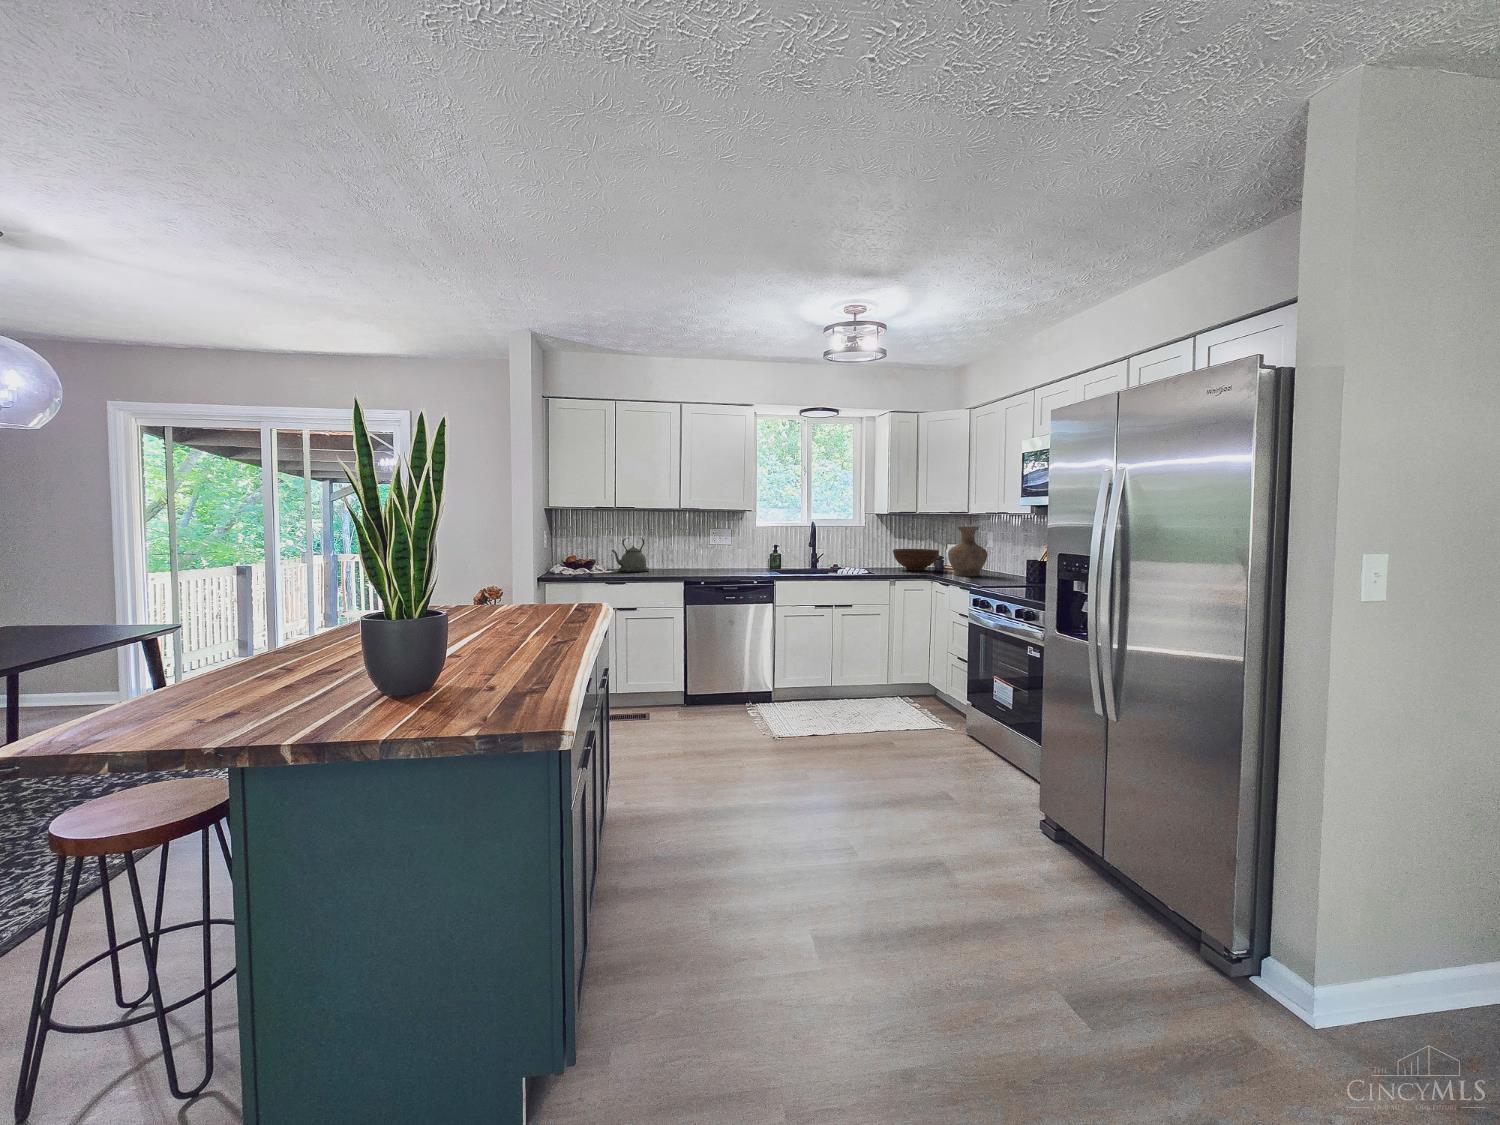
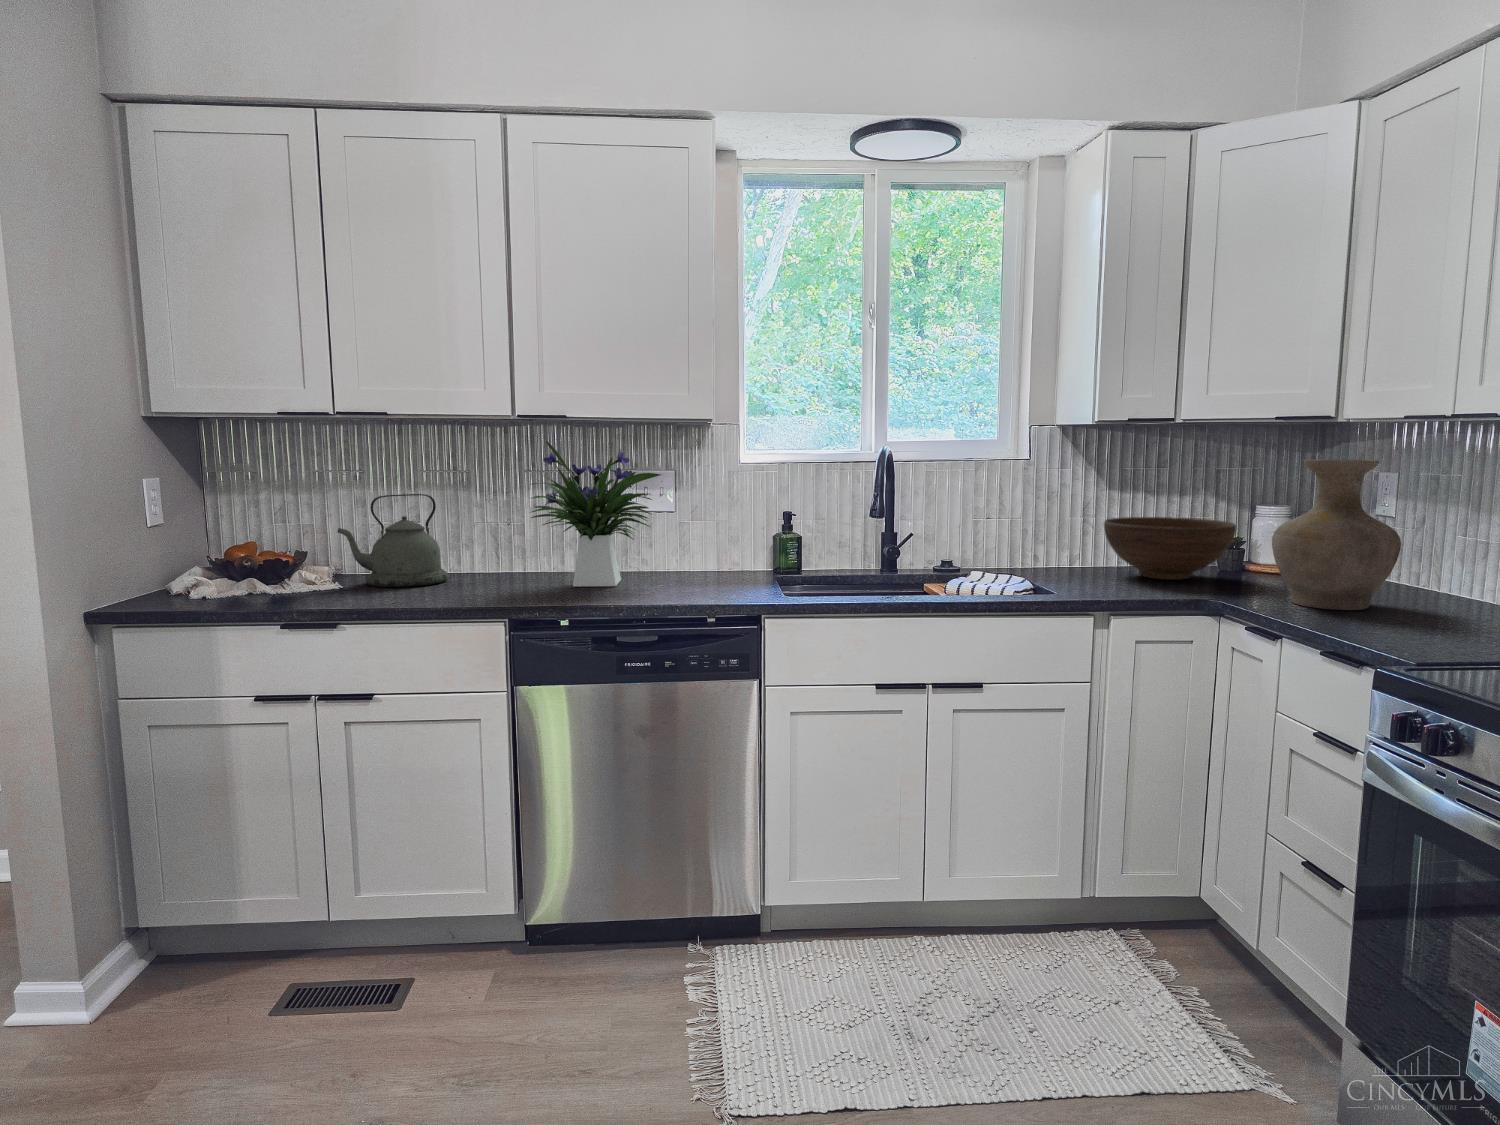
flower arrangement: none [682,518,732,572] -> present [530,441,661,586]

